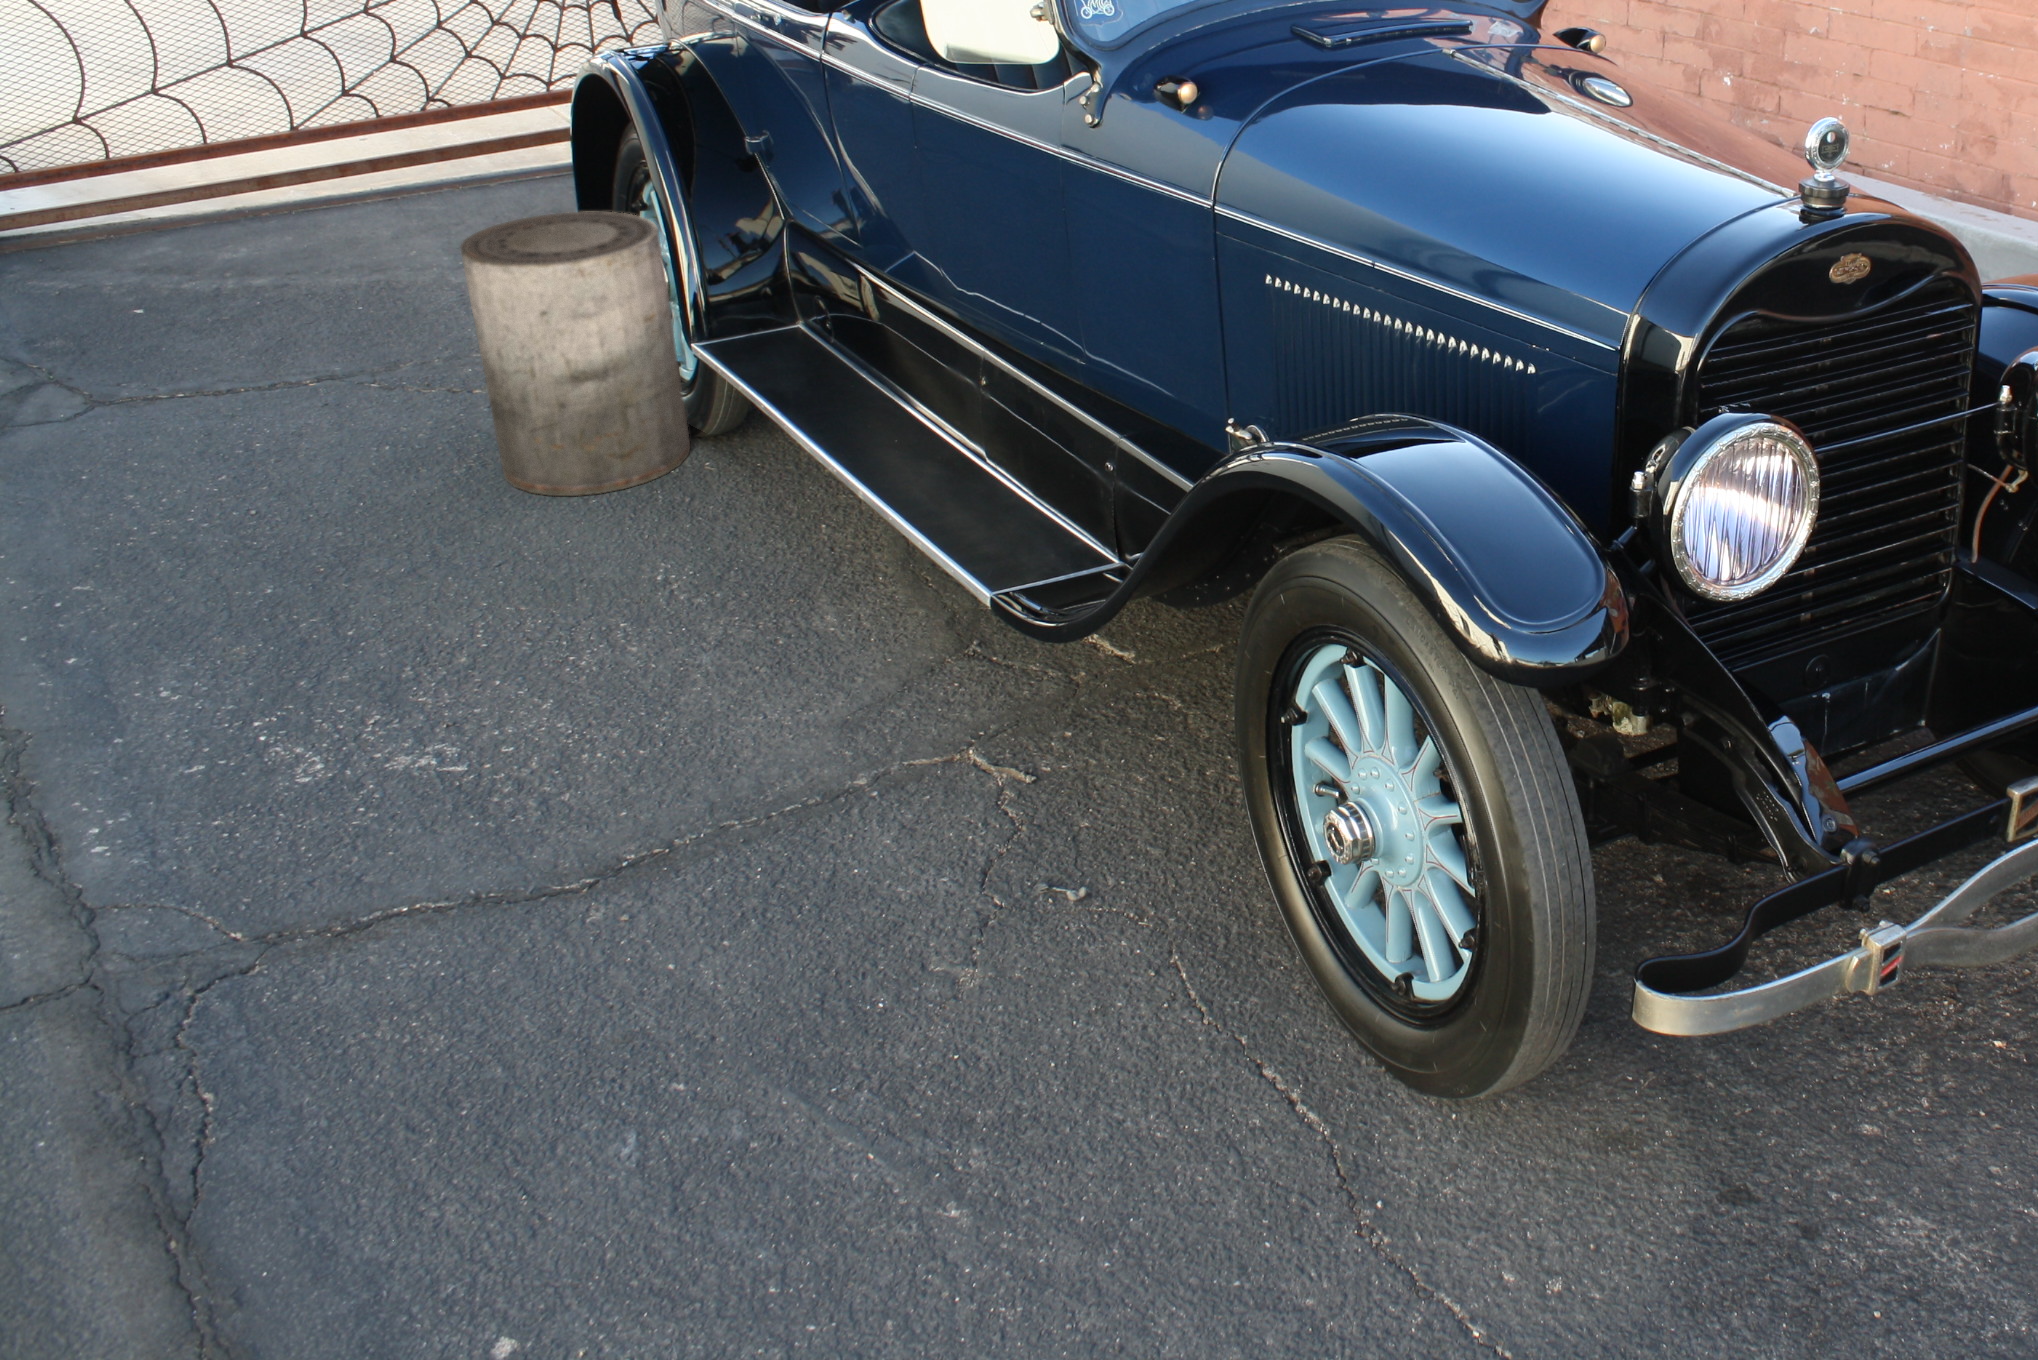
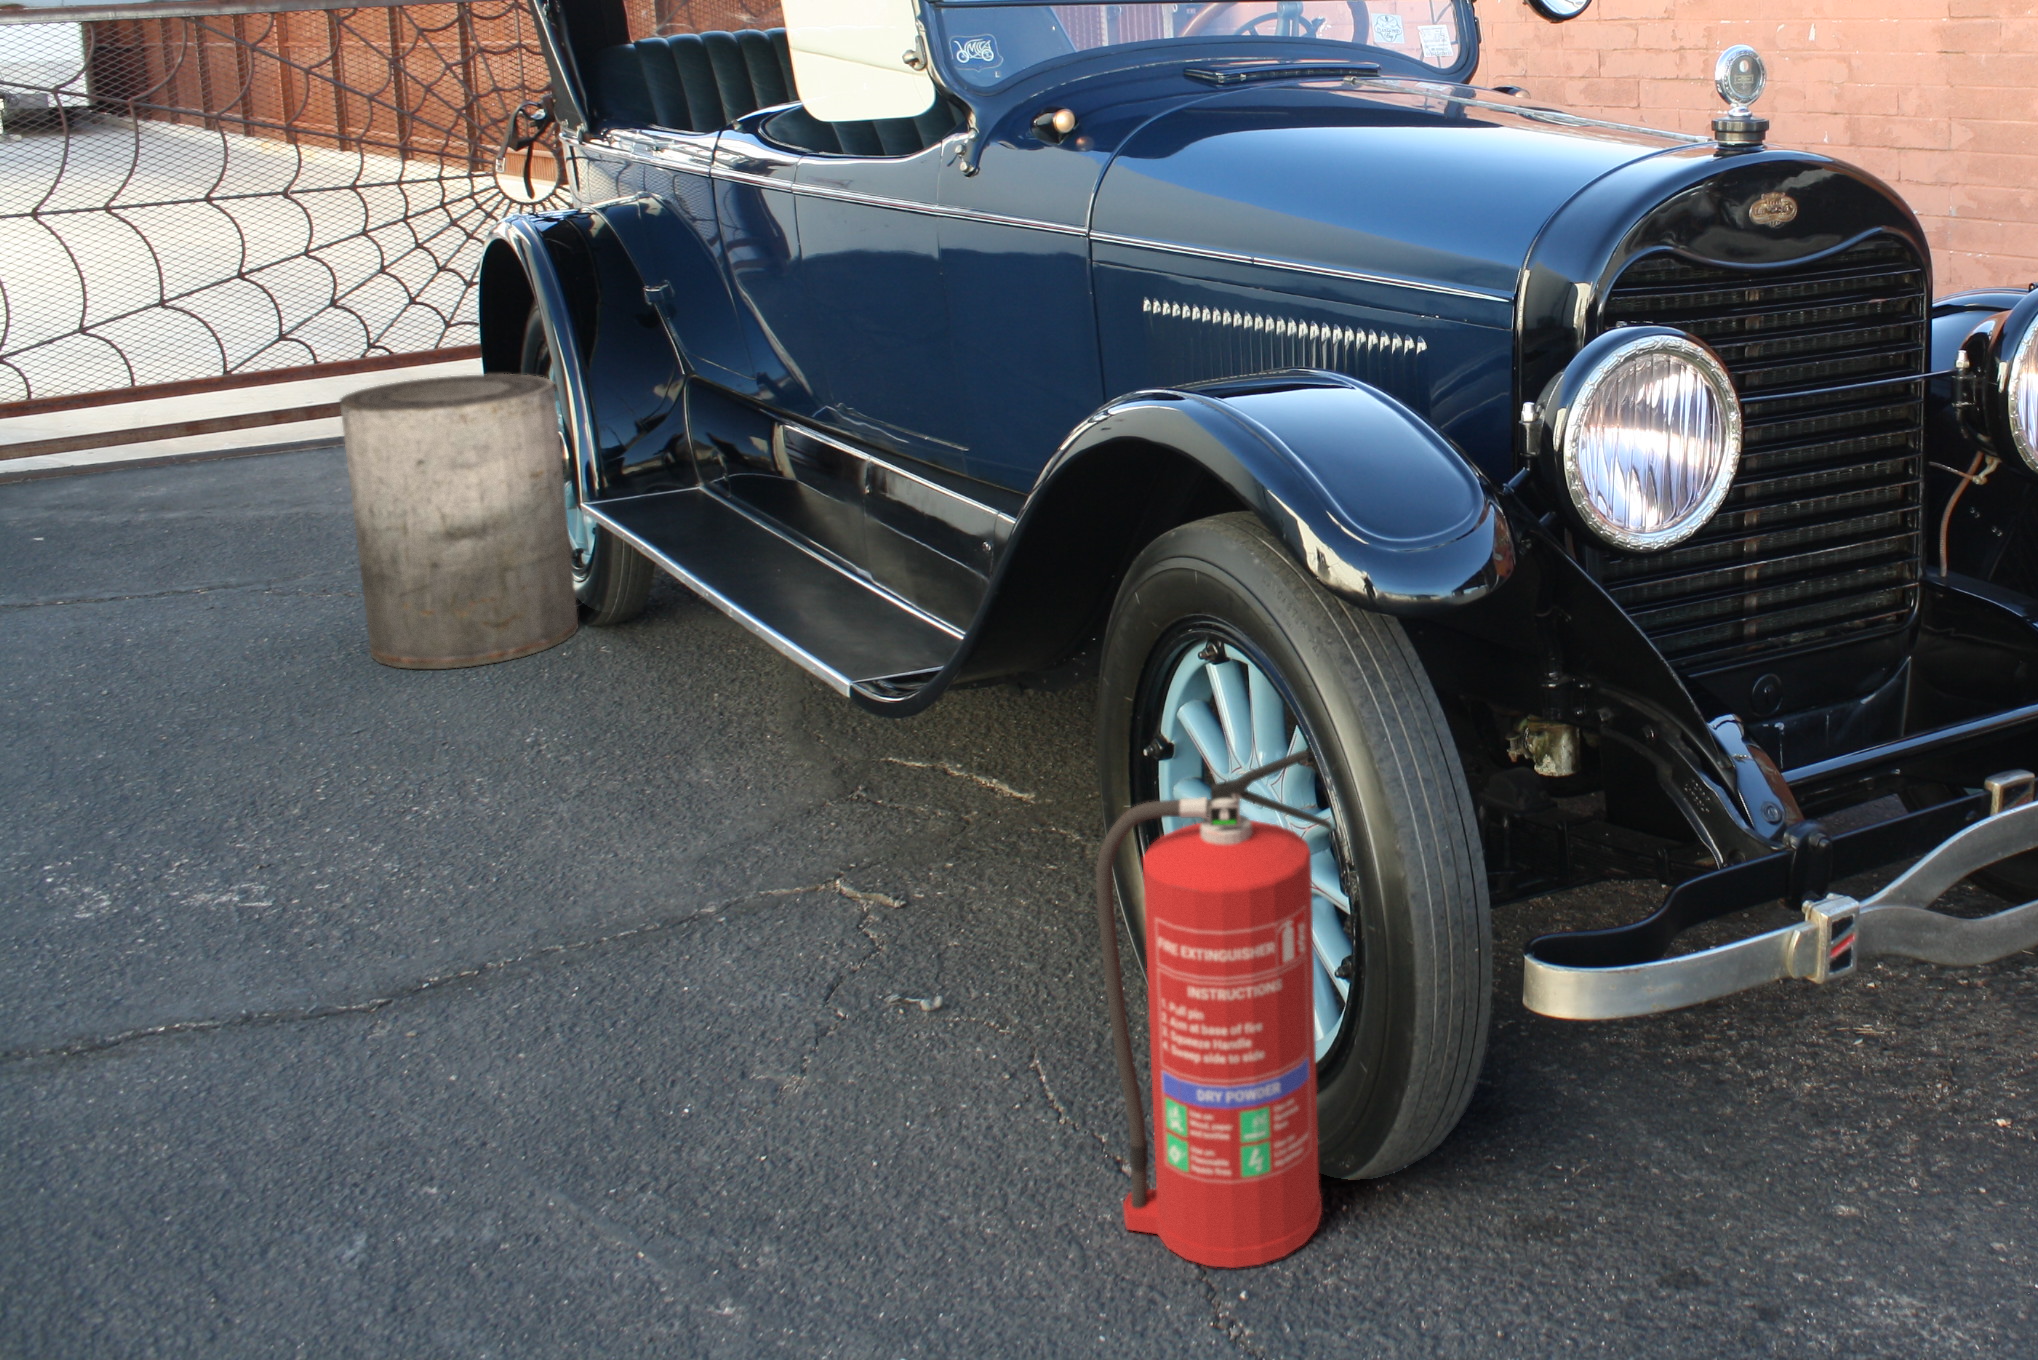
fire extinguisher: none [1256,778,1460,1179] -> present [1096,750,1332,1268]

